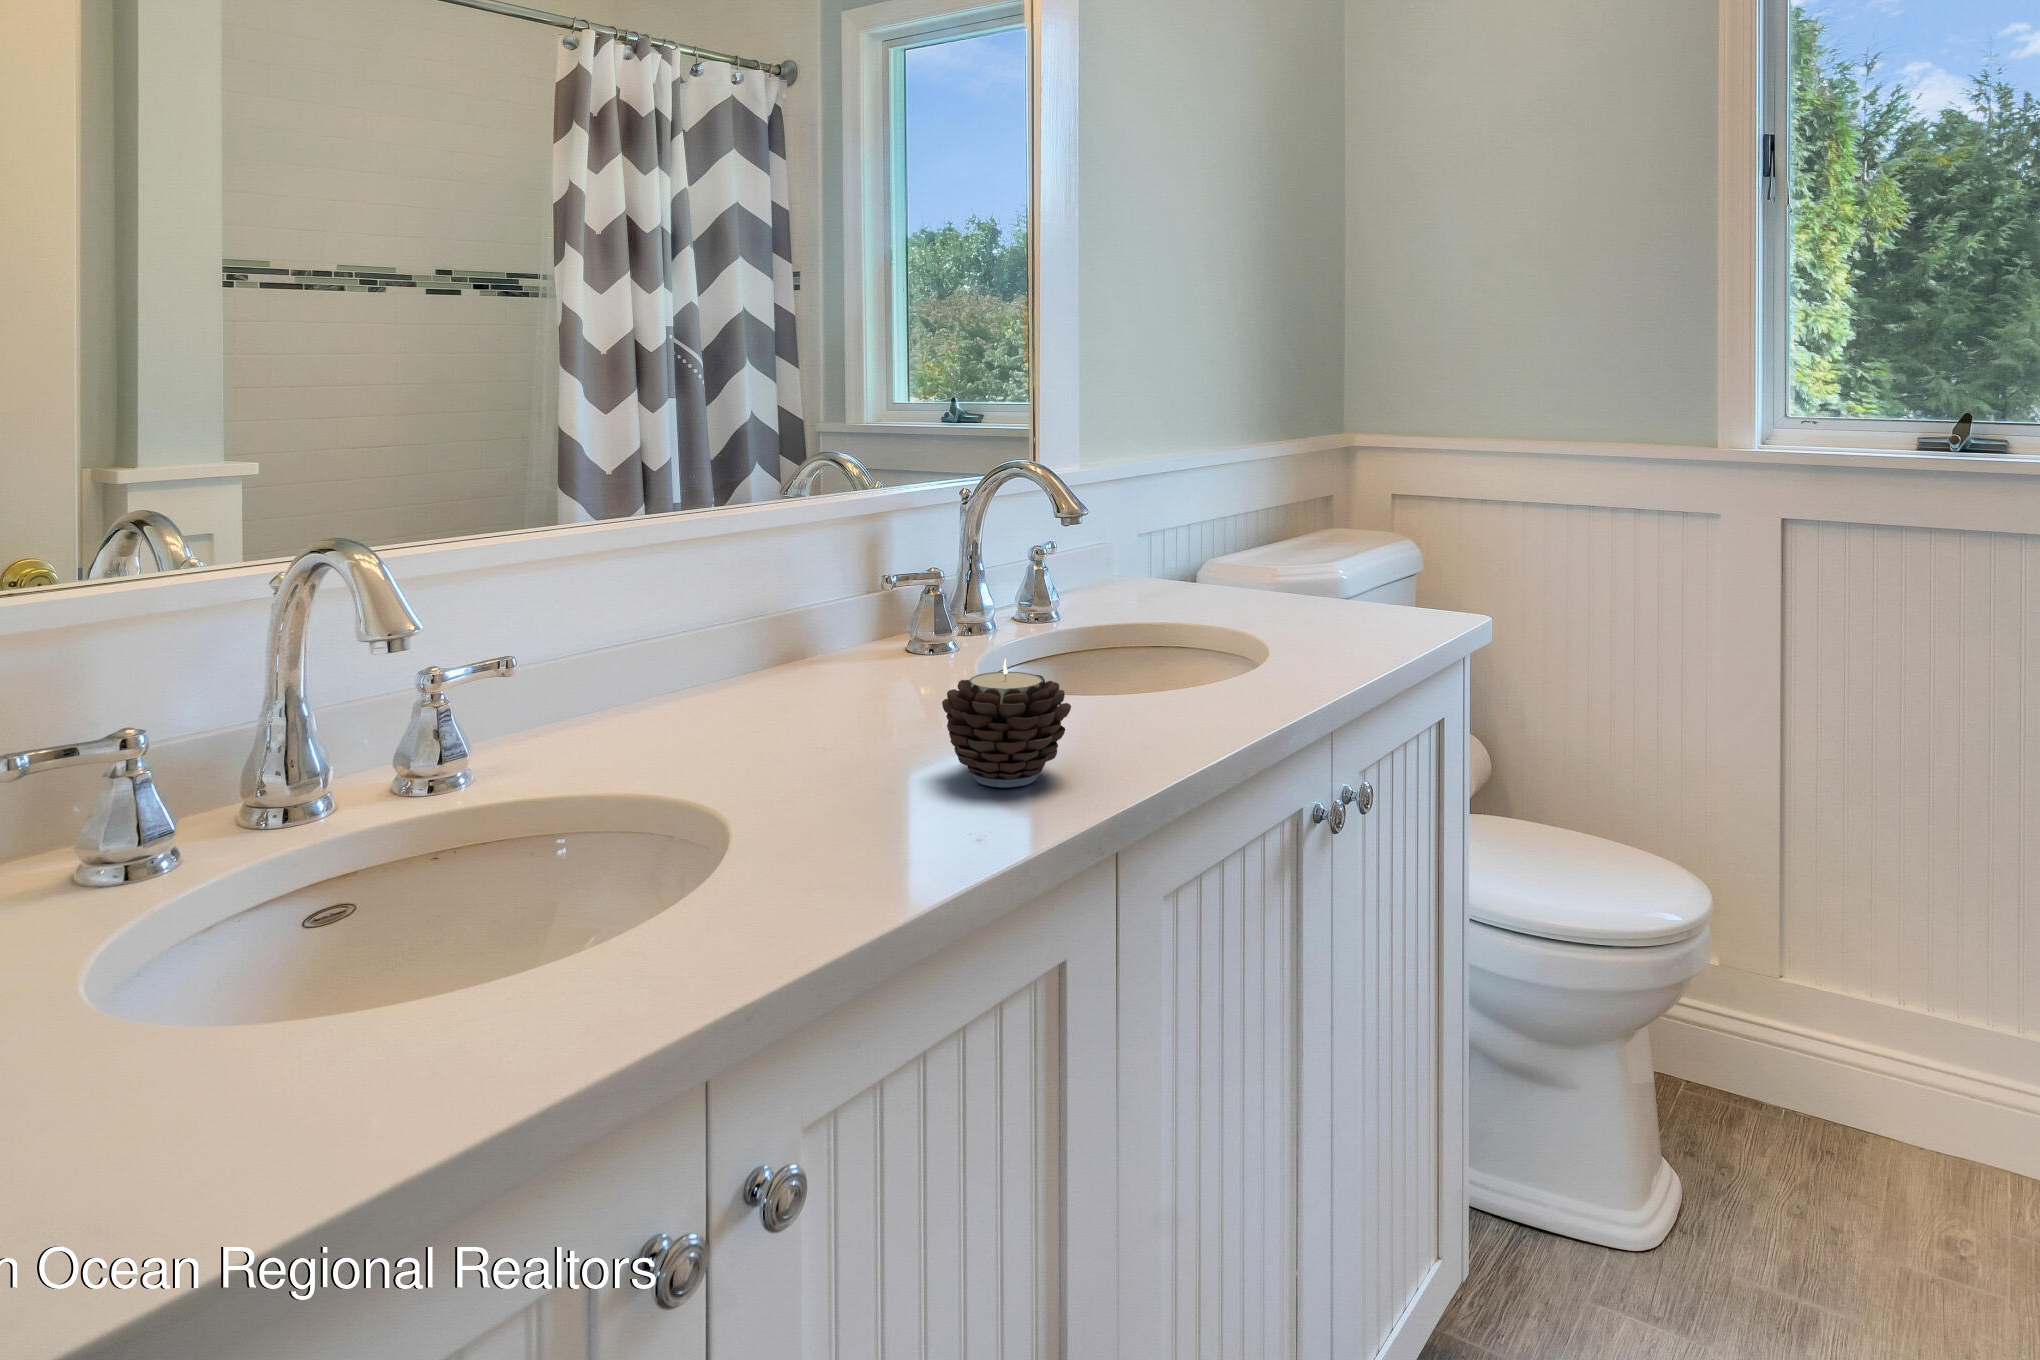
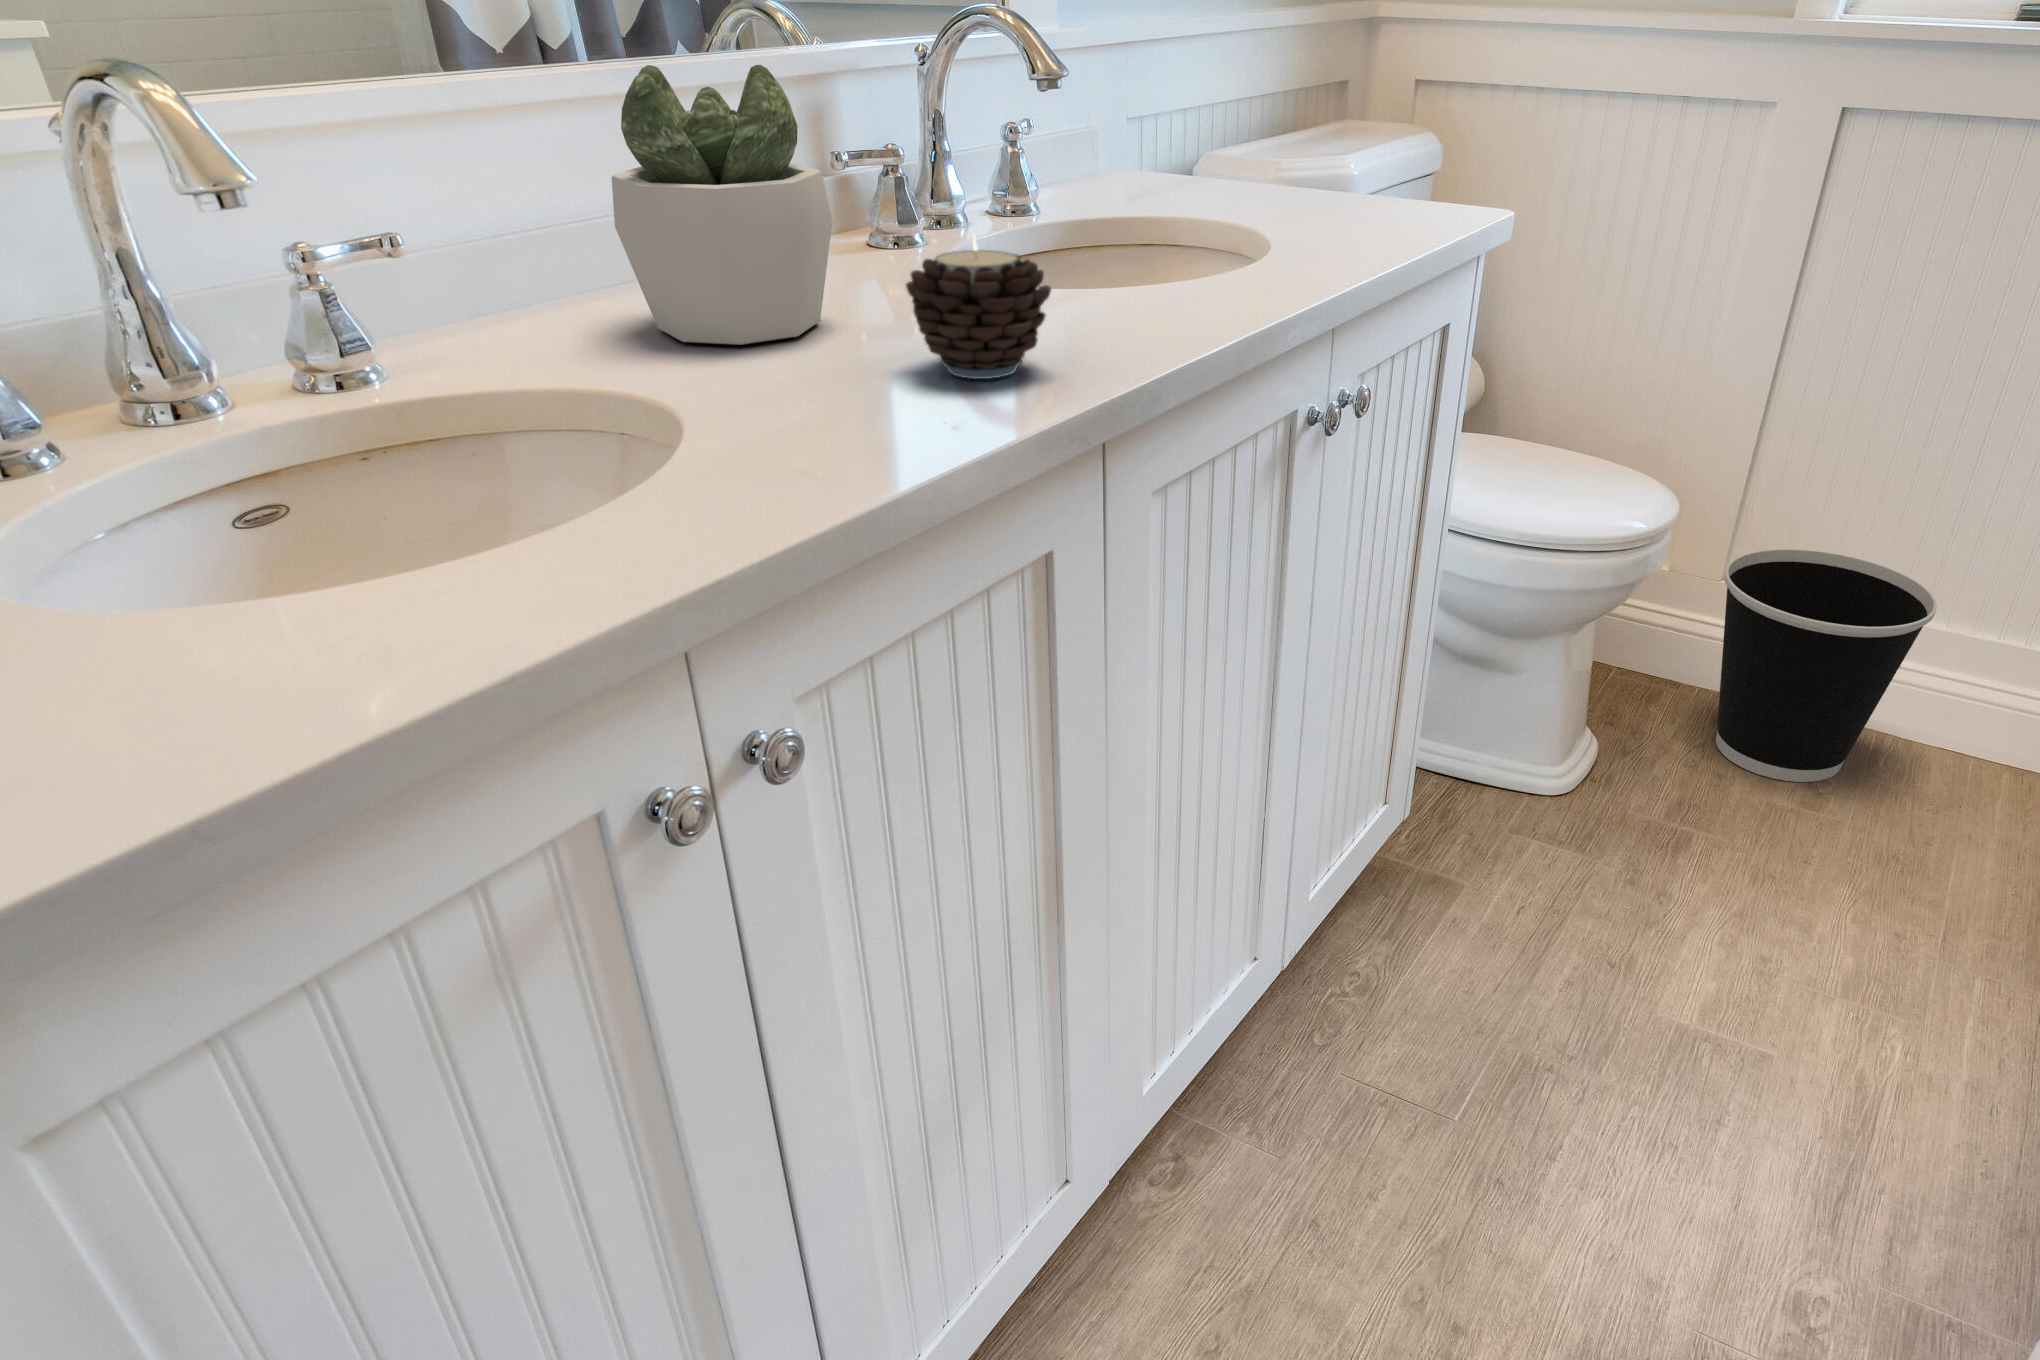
succulent plant: none [696,520,881,751] -> present [612,65,832,345]
wastebasket: none [1779,946,2029,1245] -> present [1716,549,1937,782]

